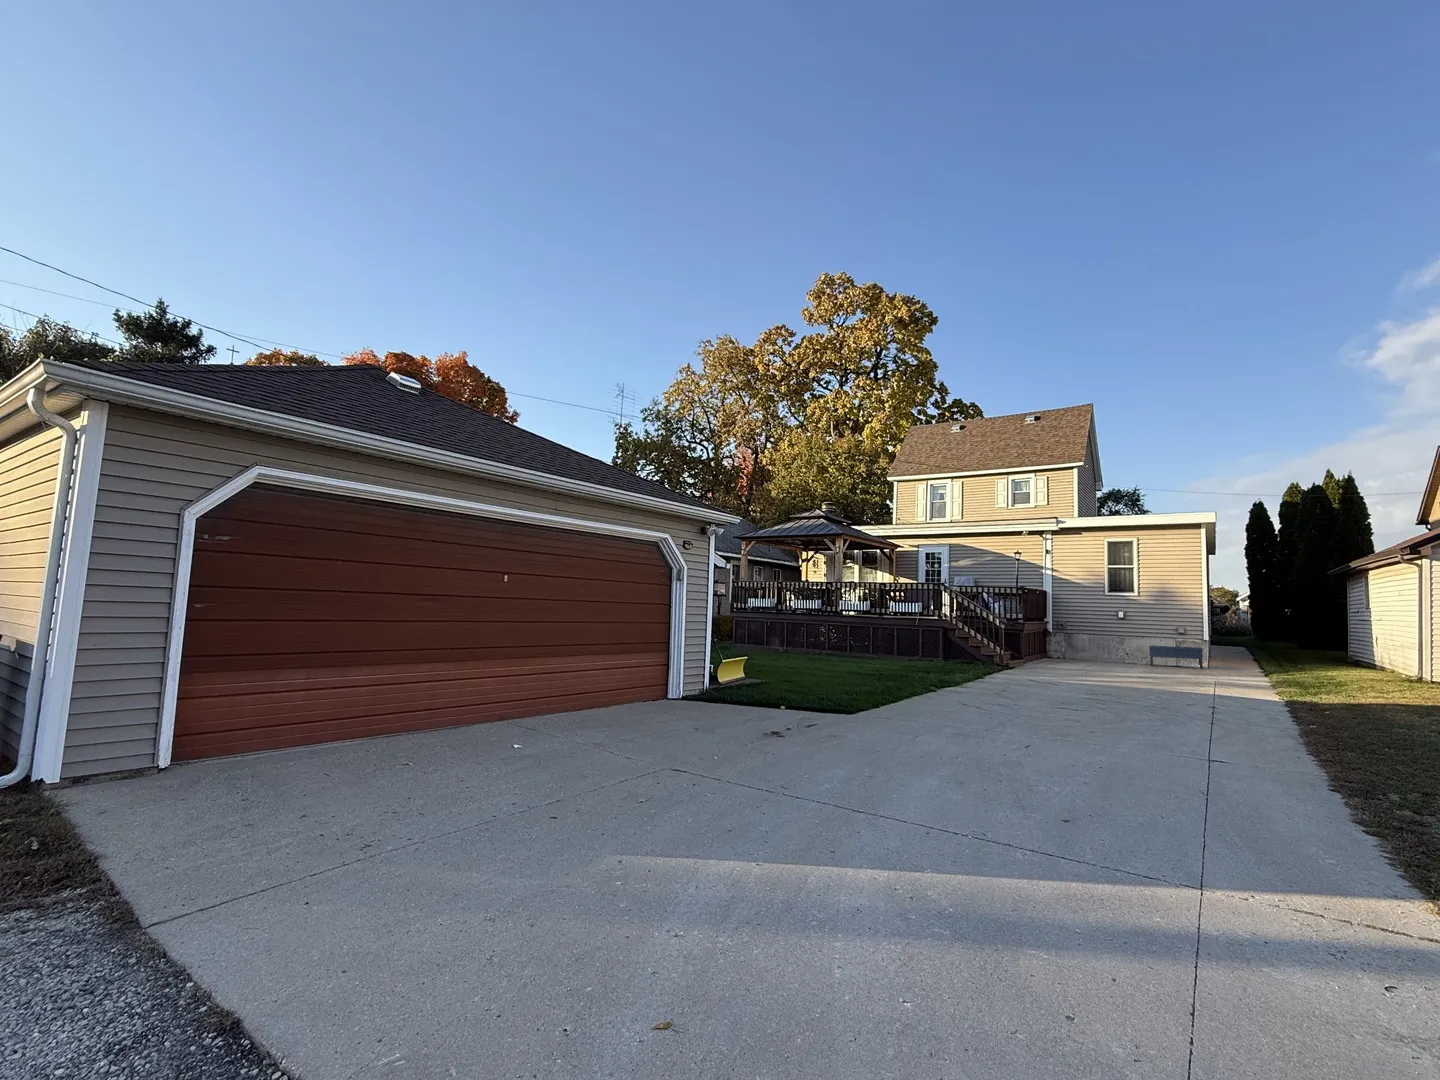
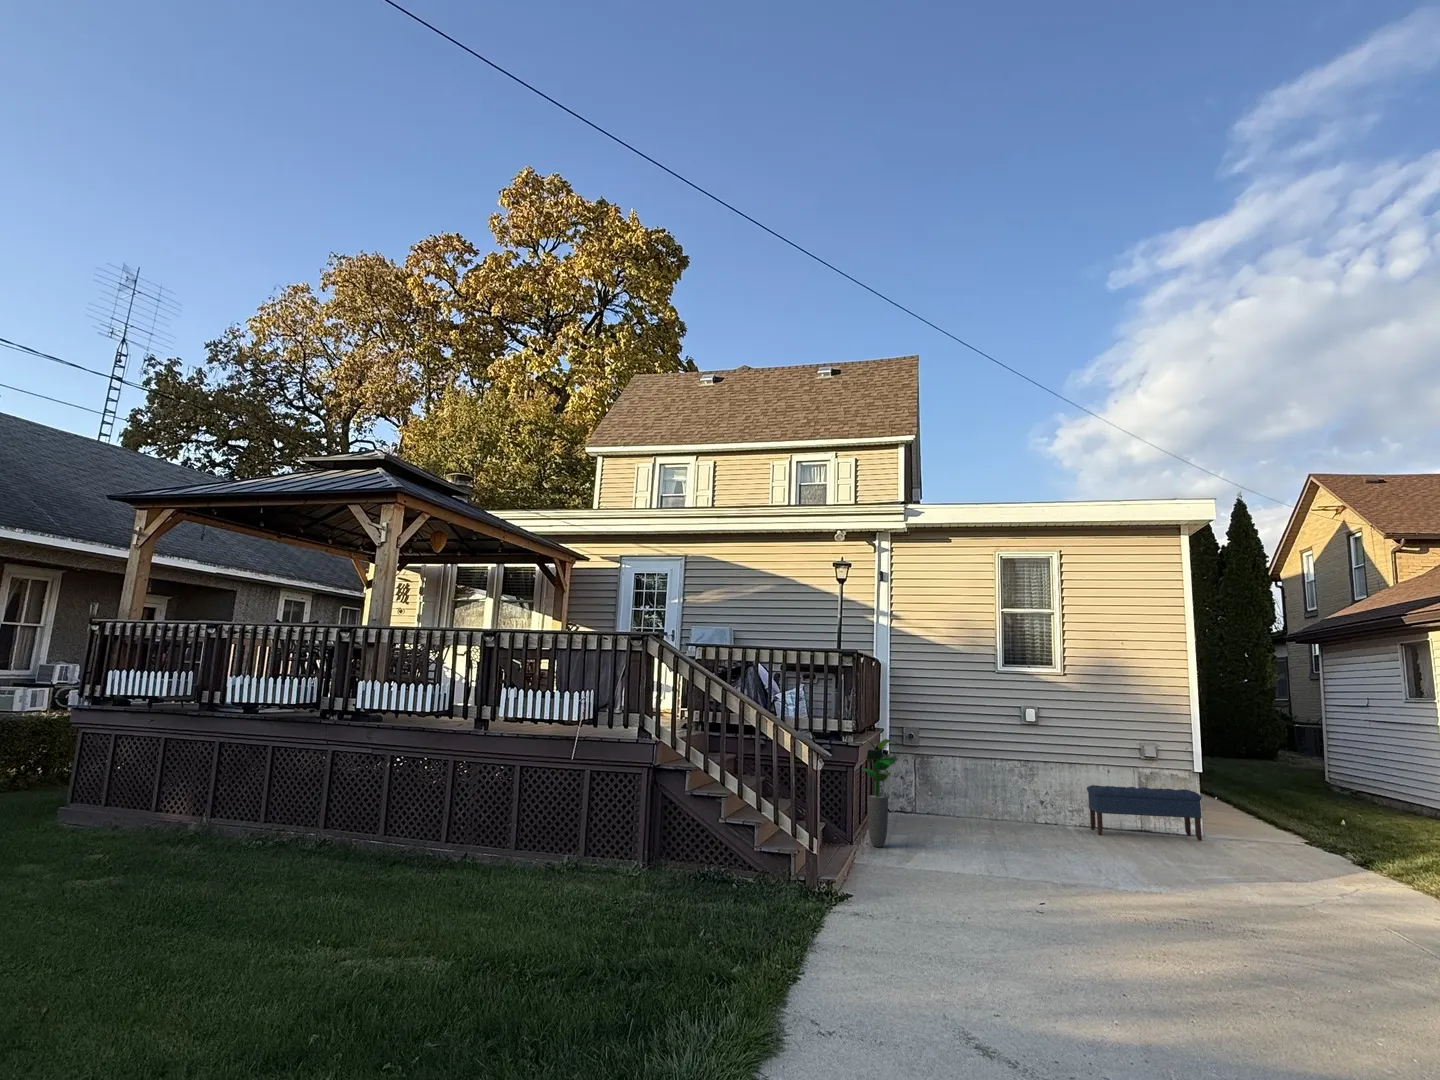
potted plant: none [1026,622,1047,664] -> present [862,738,899,847]

